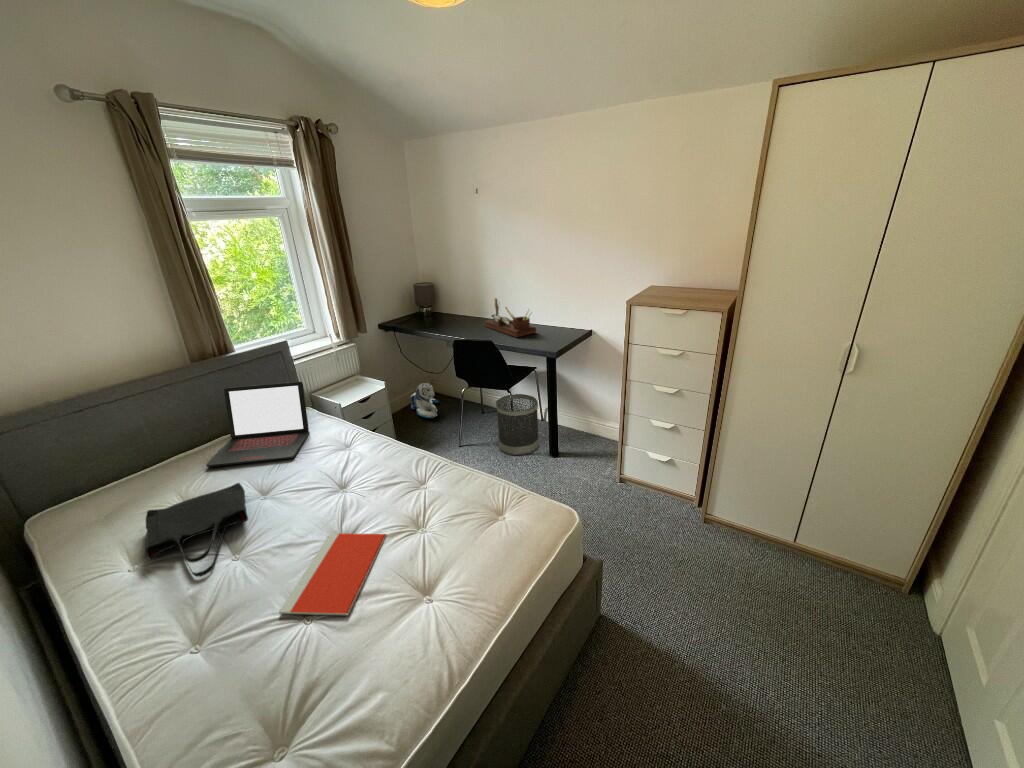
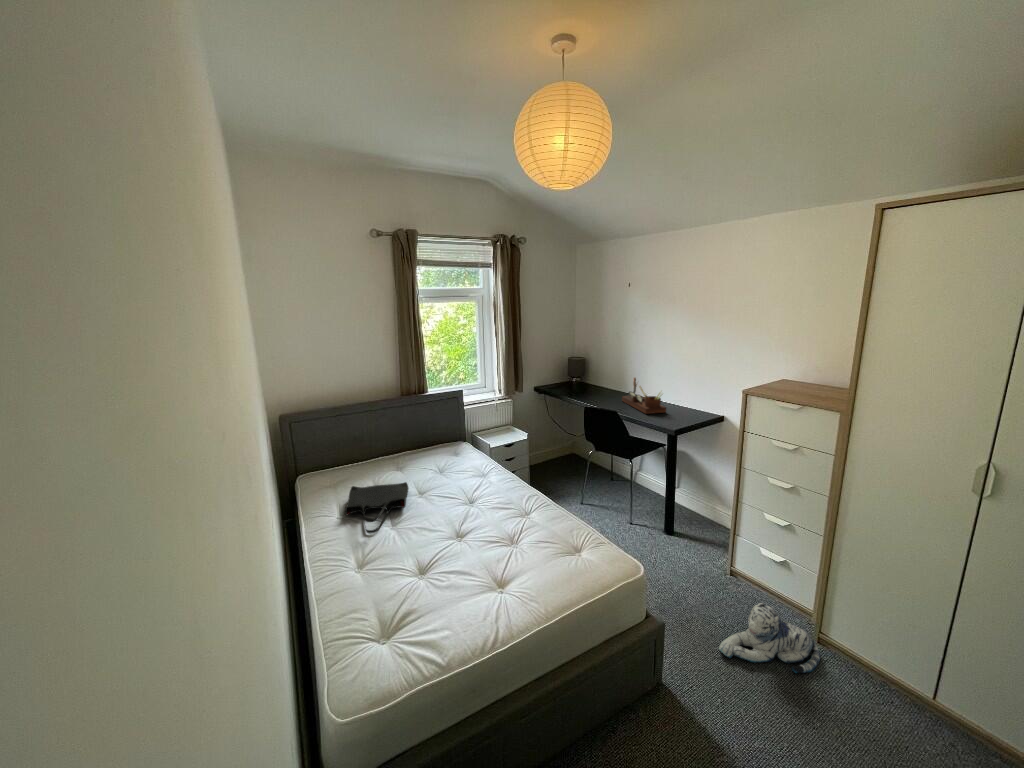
laptop: present [206,382,310,467] -> none [391,417,464,475]
plush toy: present [410,383,439,419] -> present [719,603,821,673]
wastebasket: present [496,394,539,455] -> none [618,466,659,524]
notebook: present [279,533,386,615] -> none [406,529,489,582]

